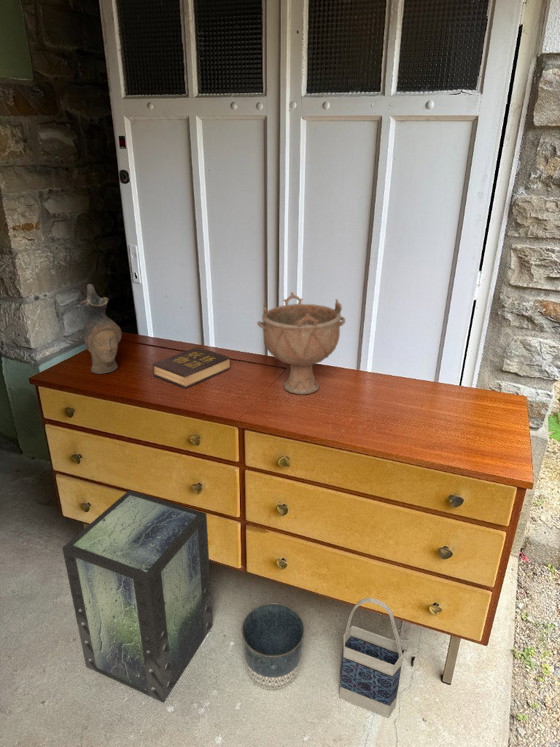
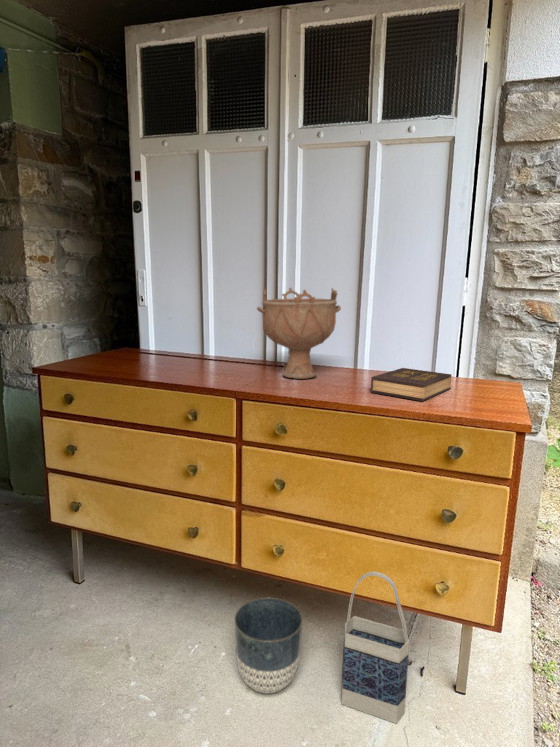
ceramic pitcher: present [80,284,122,374] -> none [89,282,126,367]
hardback book: present [152,347,230,388] -> present [371,368,452,401]
storage box: present [62,490,213,702] -> none [51,479,202,706]

